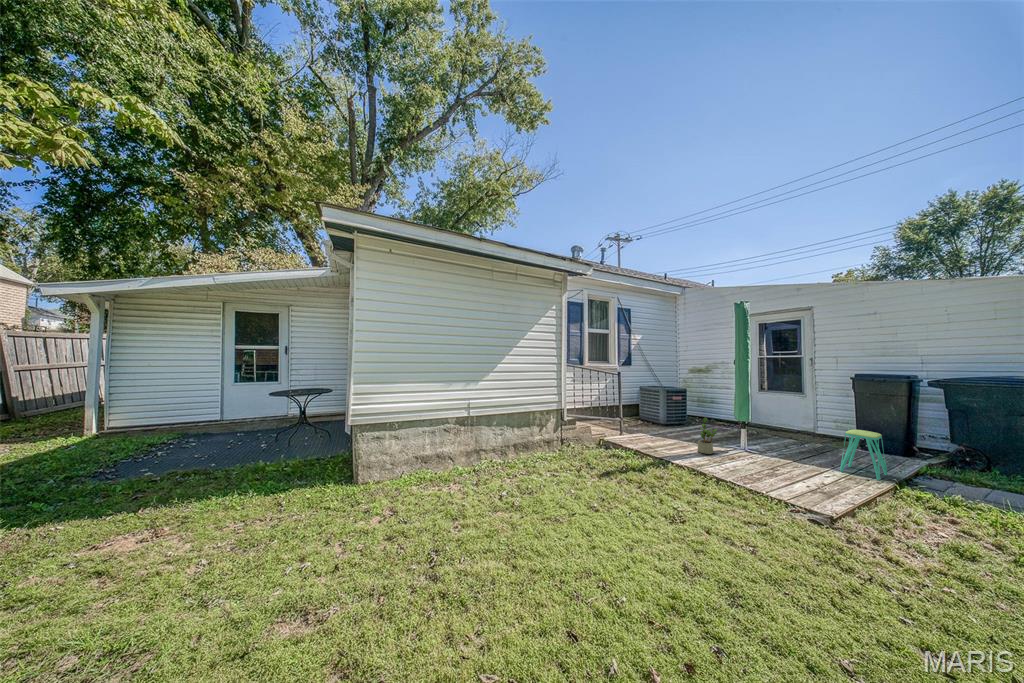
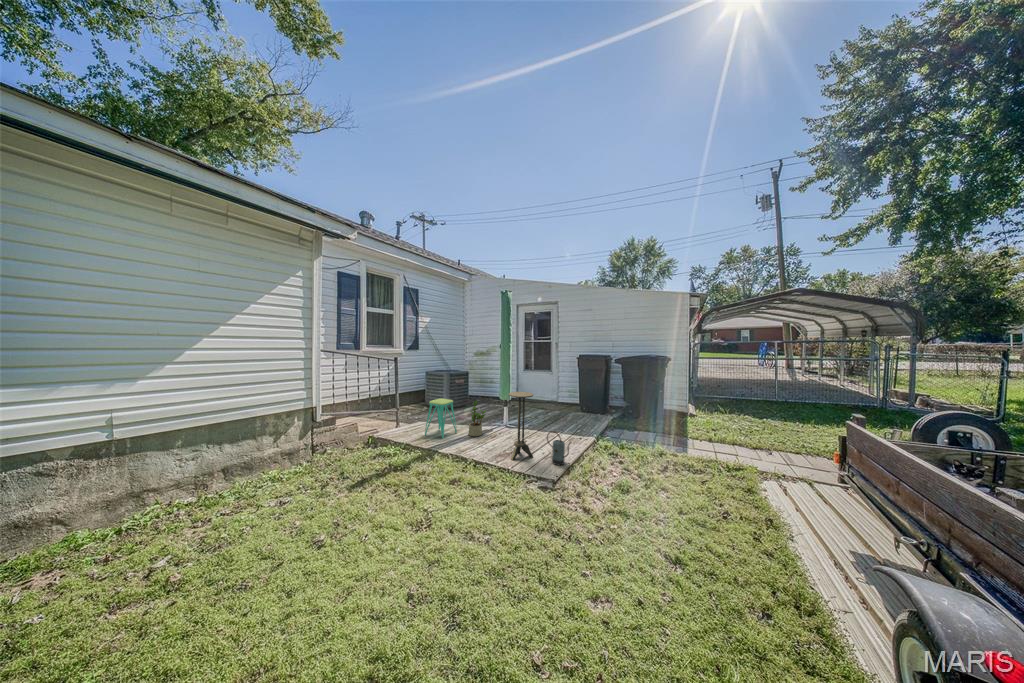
side table: none [749,411,782,482] -> present [509,392,533,460]
stool: present [840,429,887,480] -> present [425,399,457,439]
watering can: none [800,456,838,496] -> present [547,431,572,465]

